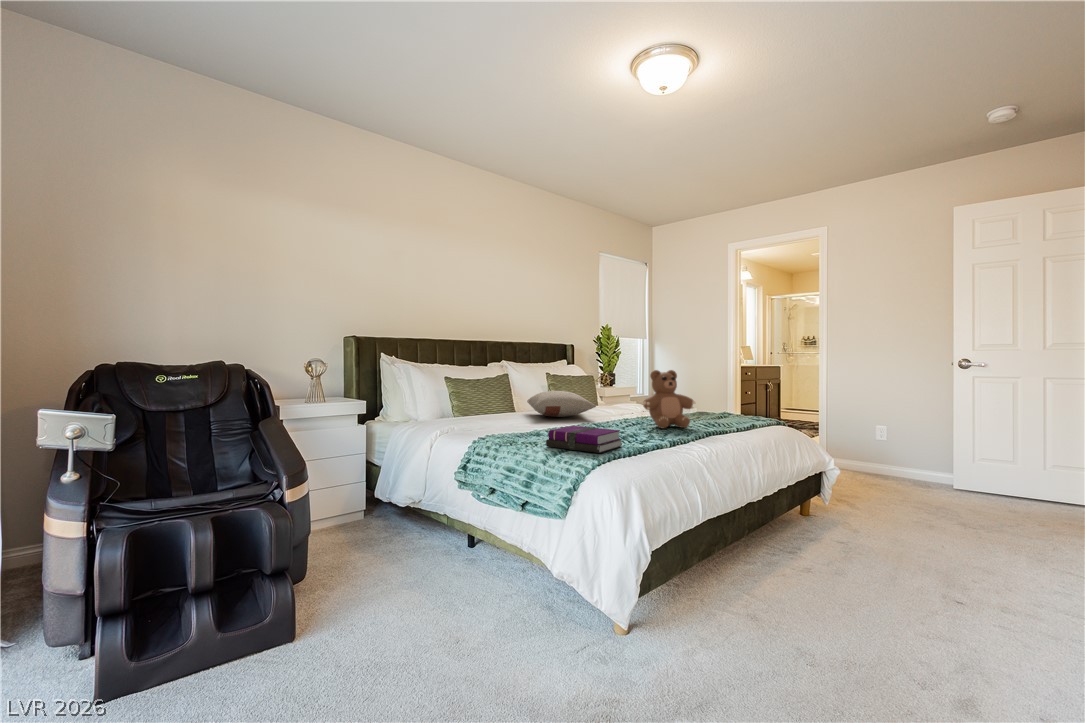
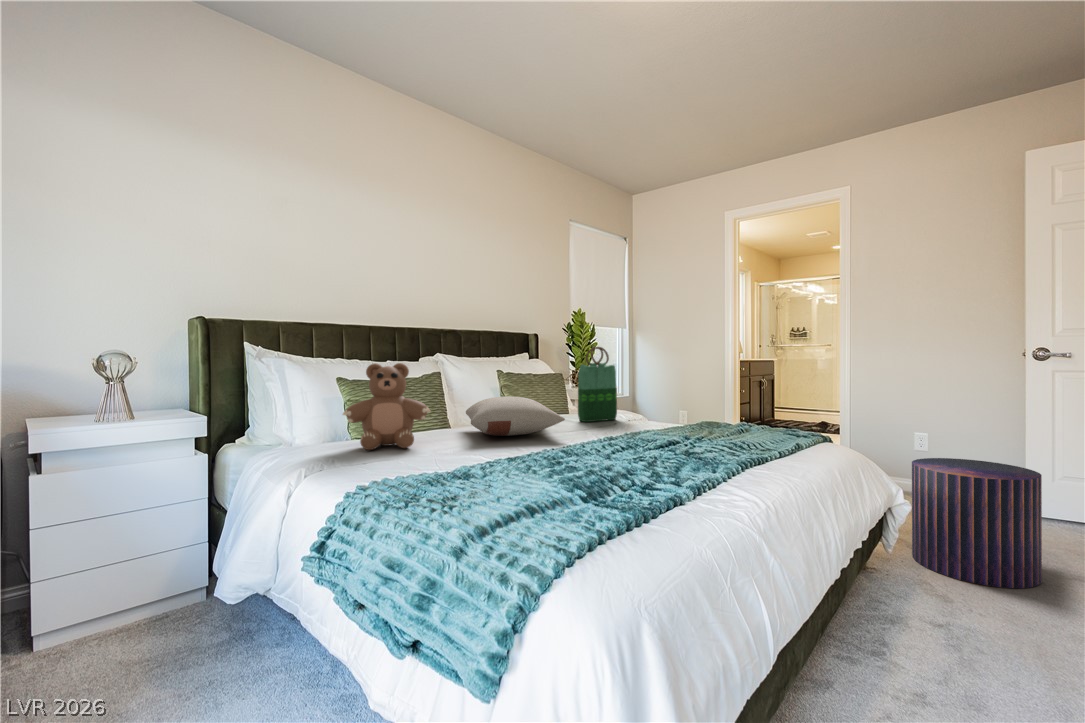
tote bag: none [605,357,634,411] -> present [578,347,617,422]
teddy bear: present [642,370,695,428] -> present [343,363,431,450]
notebook: present [546,426,622,453] -> none [470,462,612,526]
pouf: none [843,441,927,527] -> present [912,458,1042,588]

